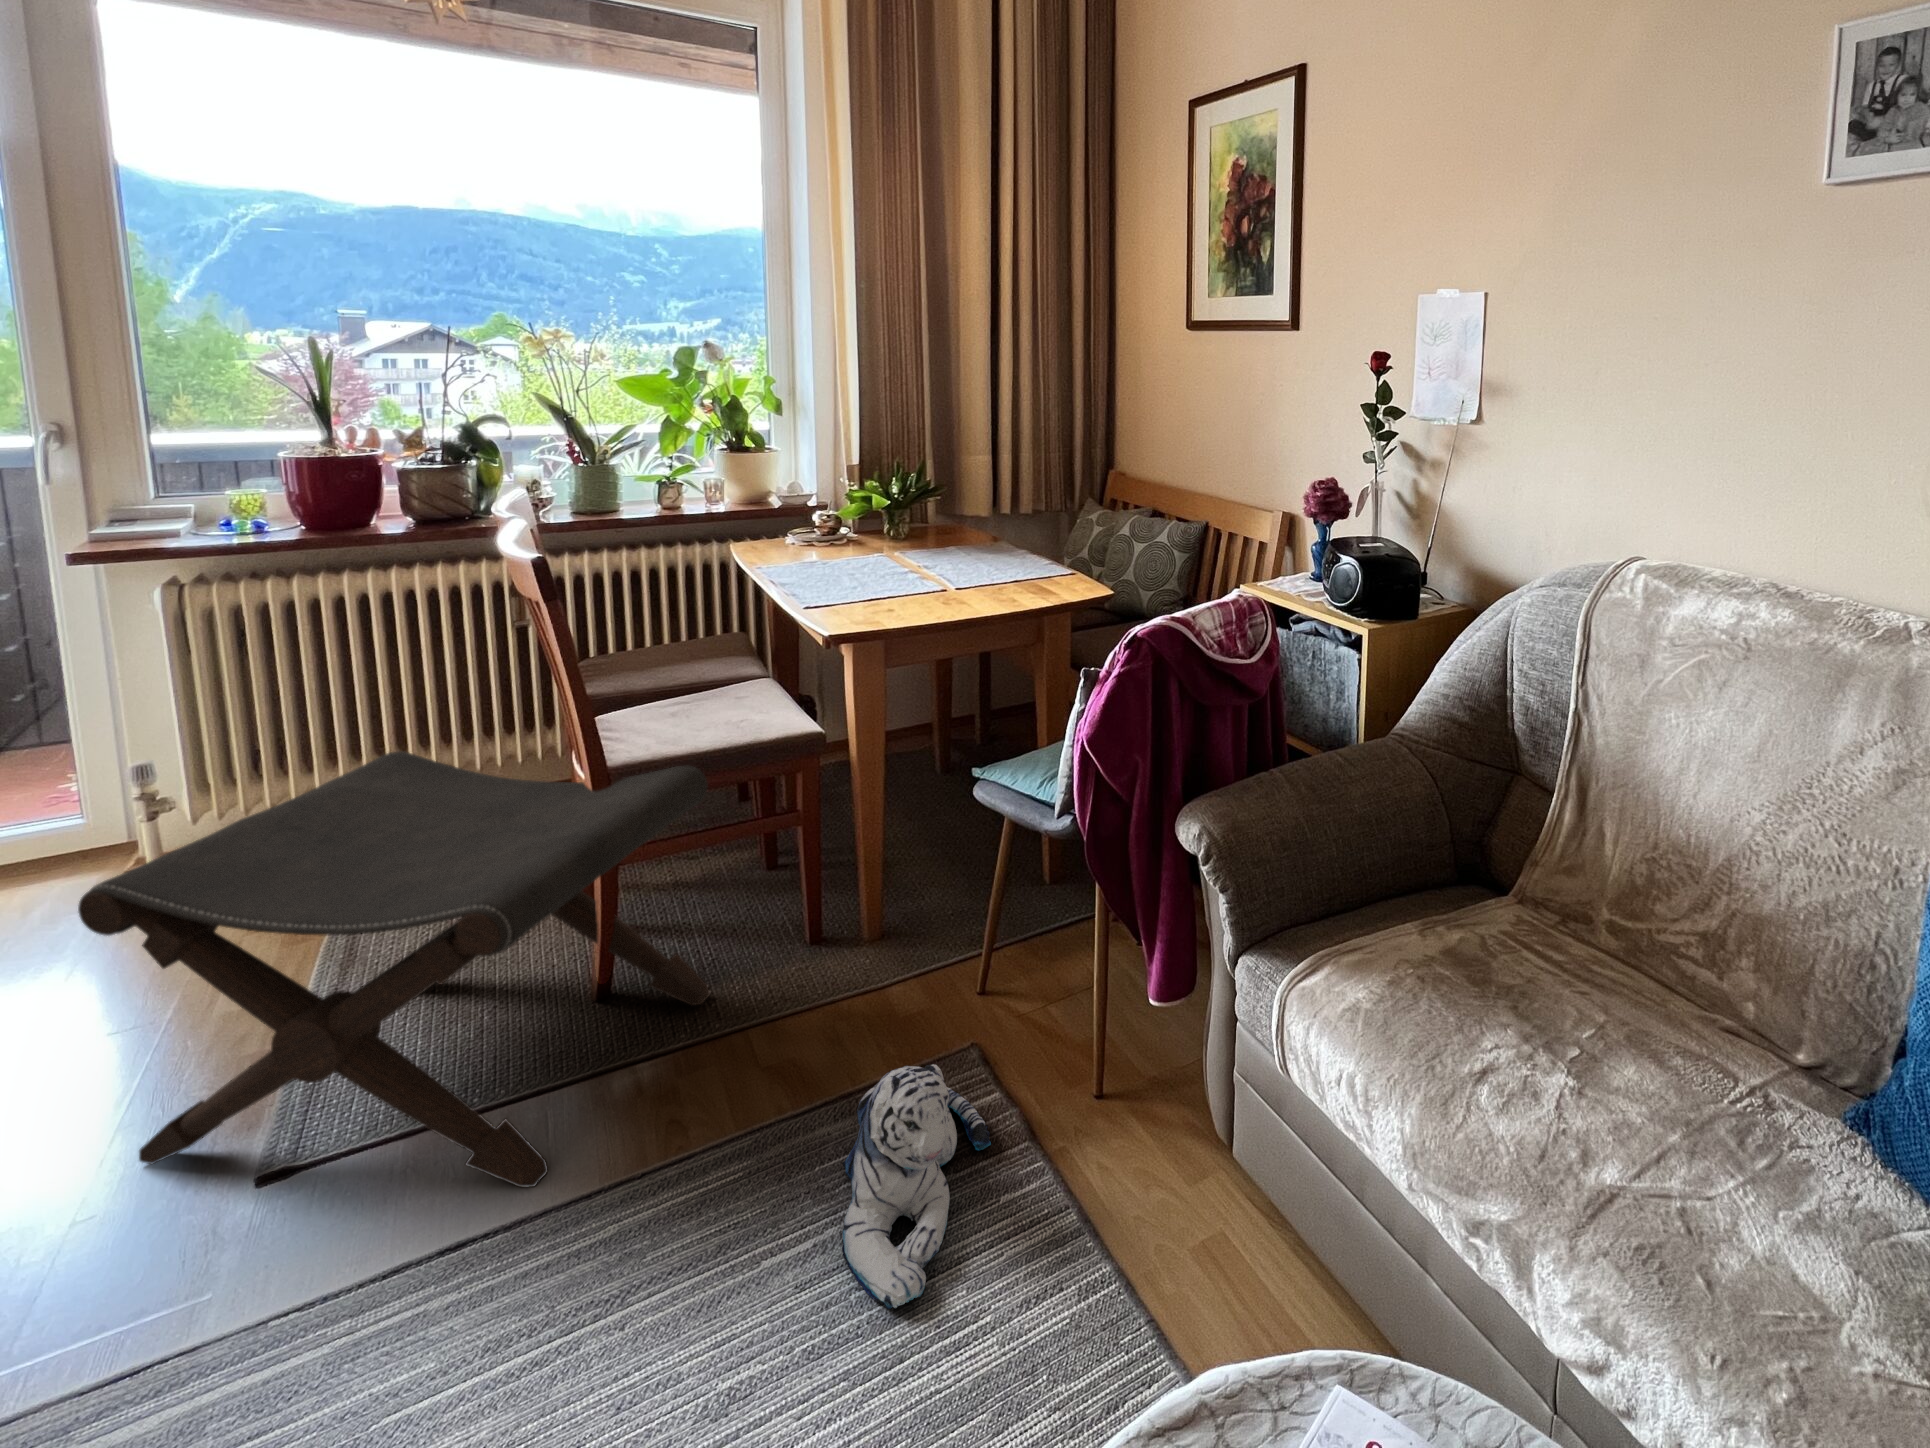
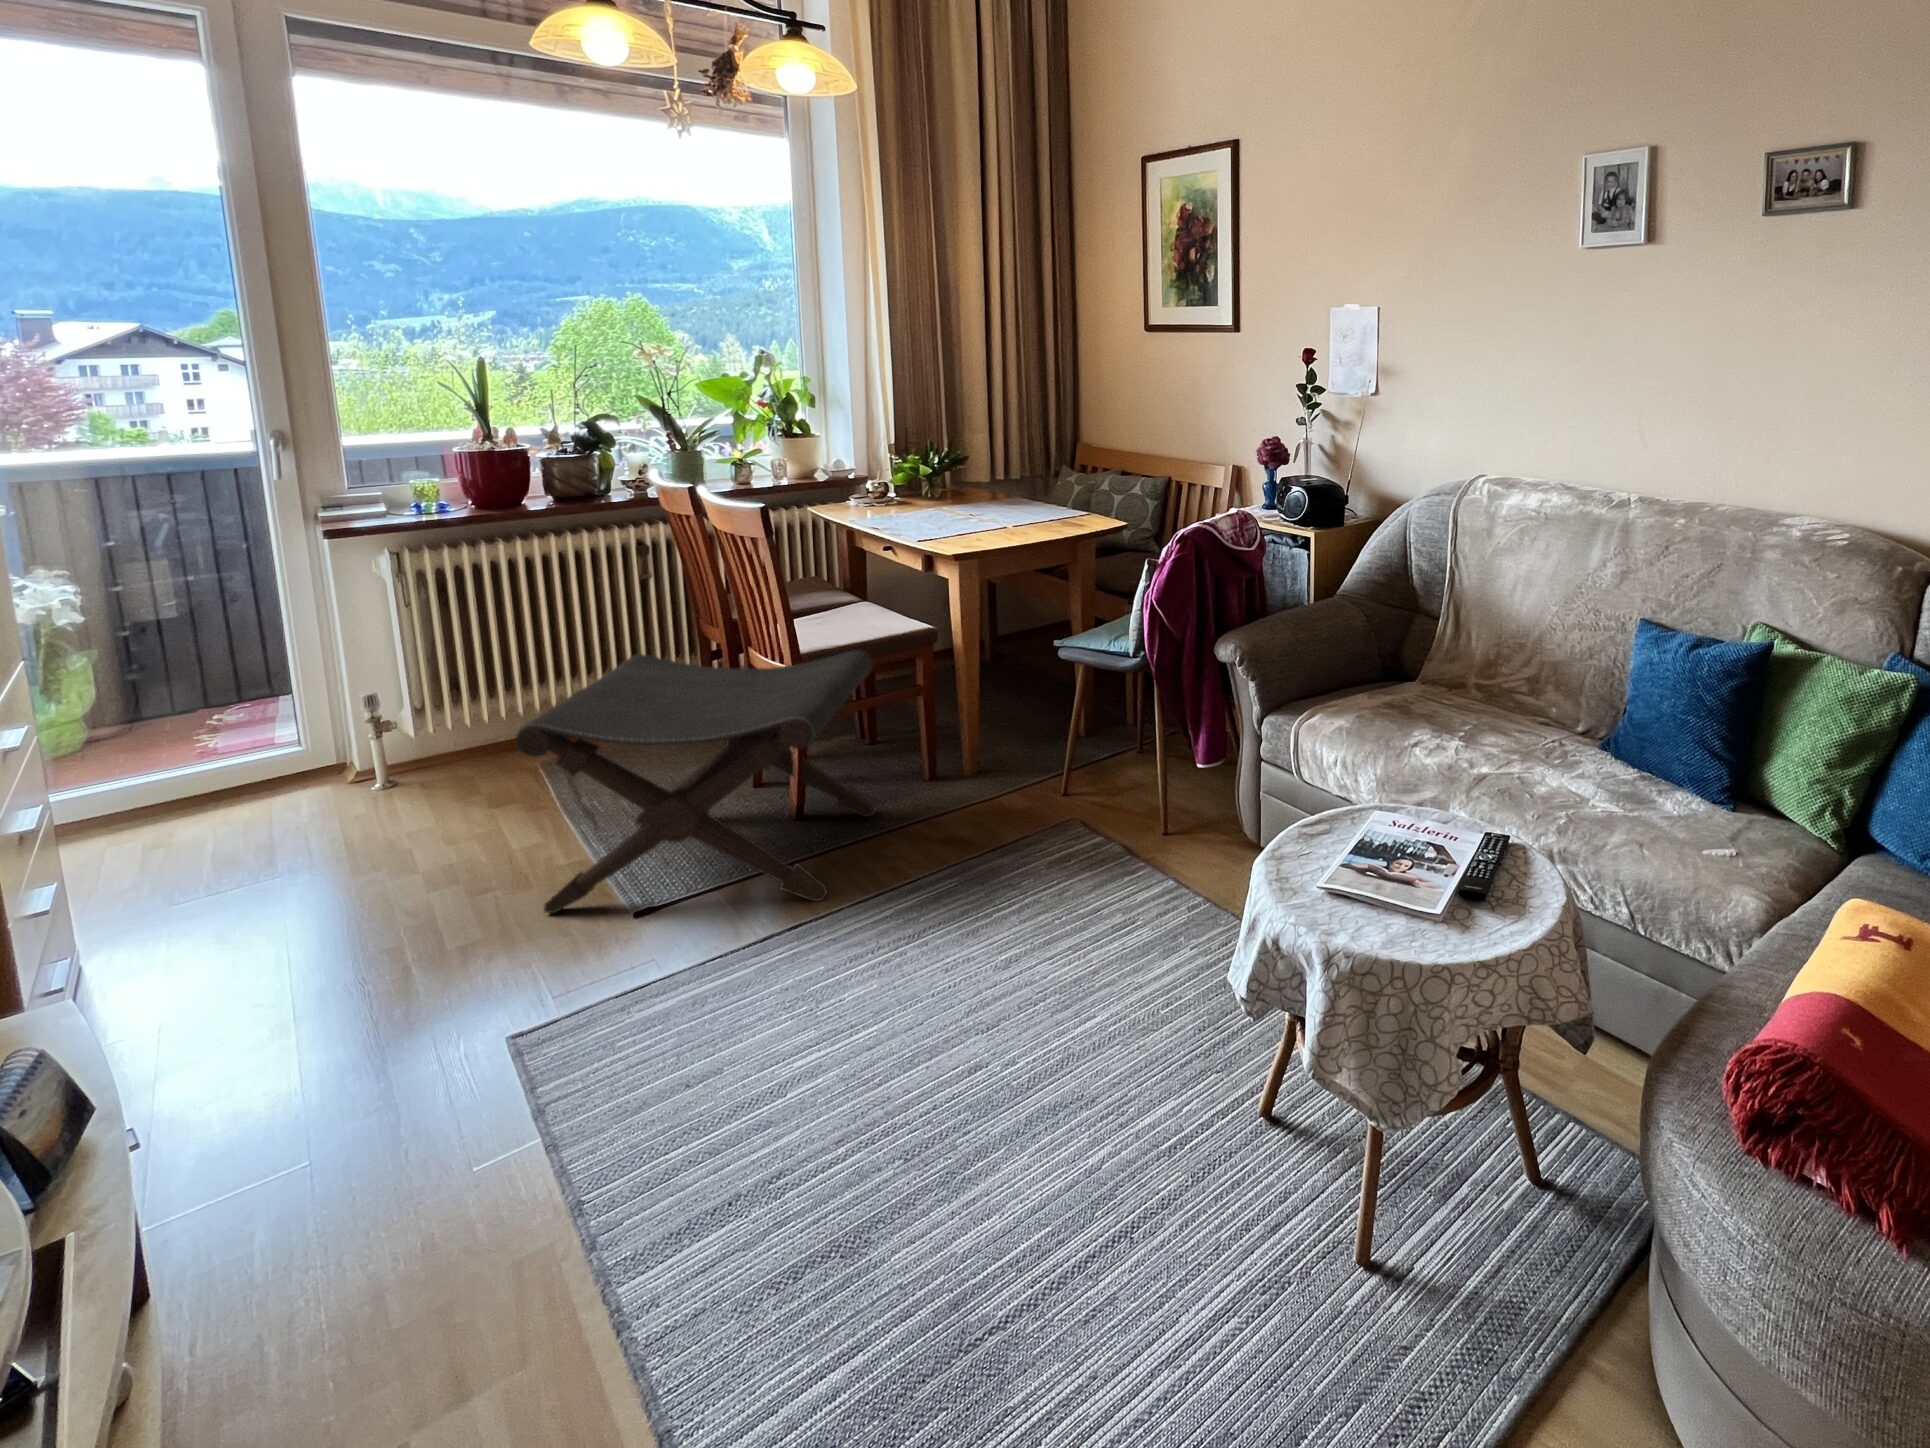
plush toy: present [842,1064,991,1309] -> none [1019,799,1108,922]

